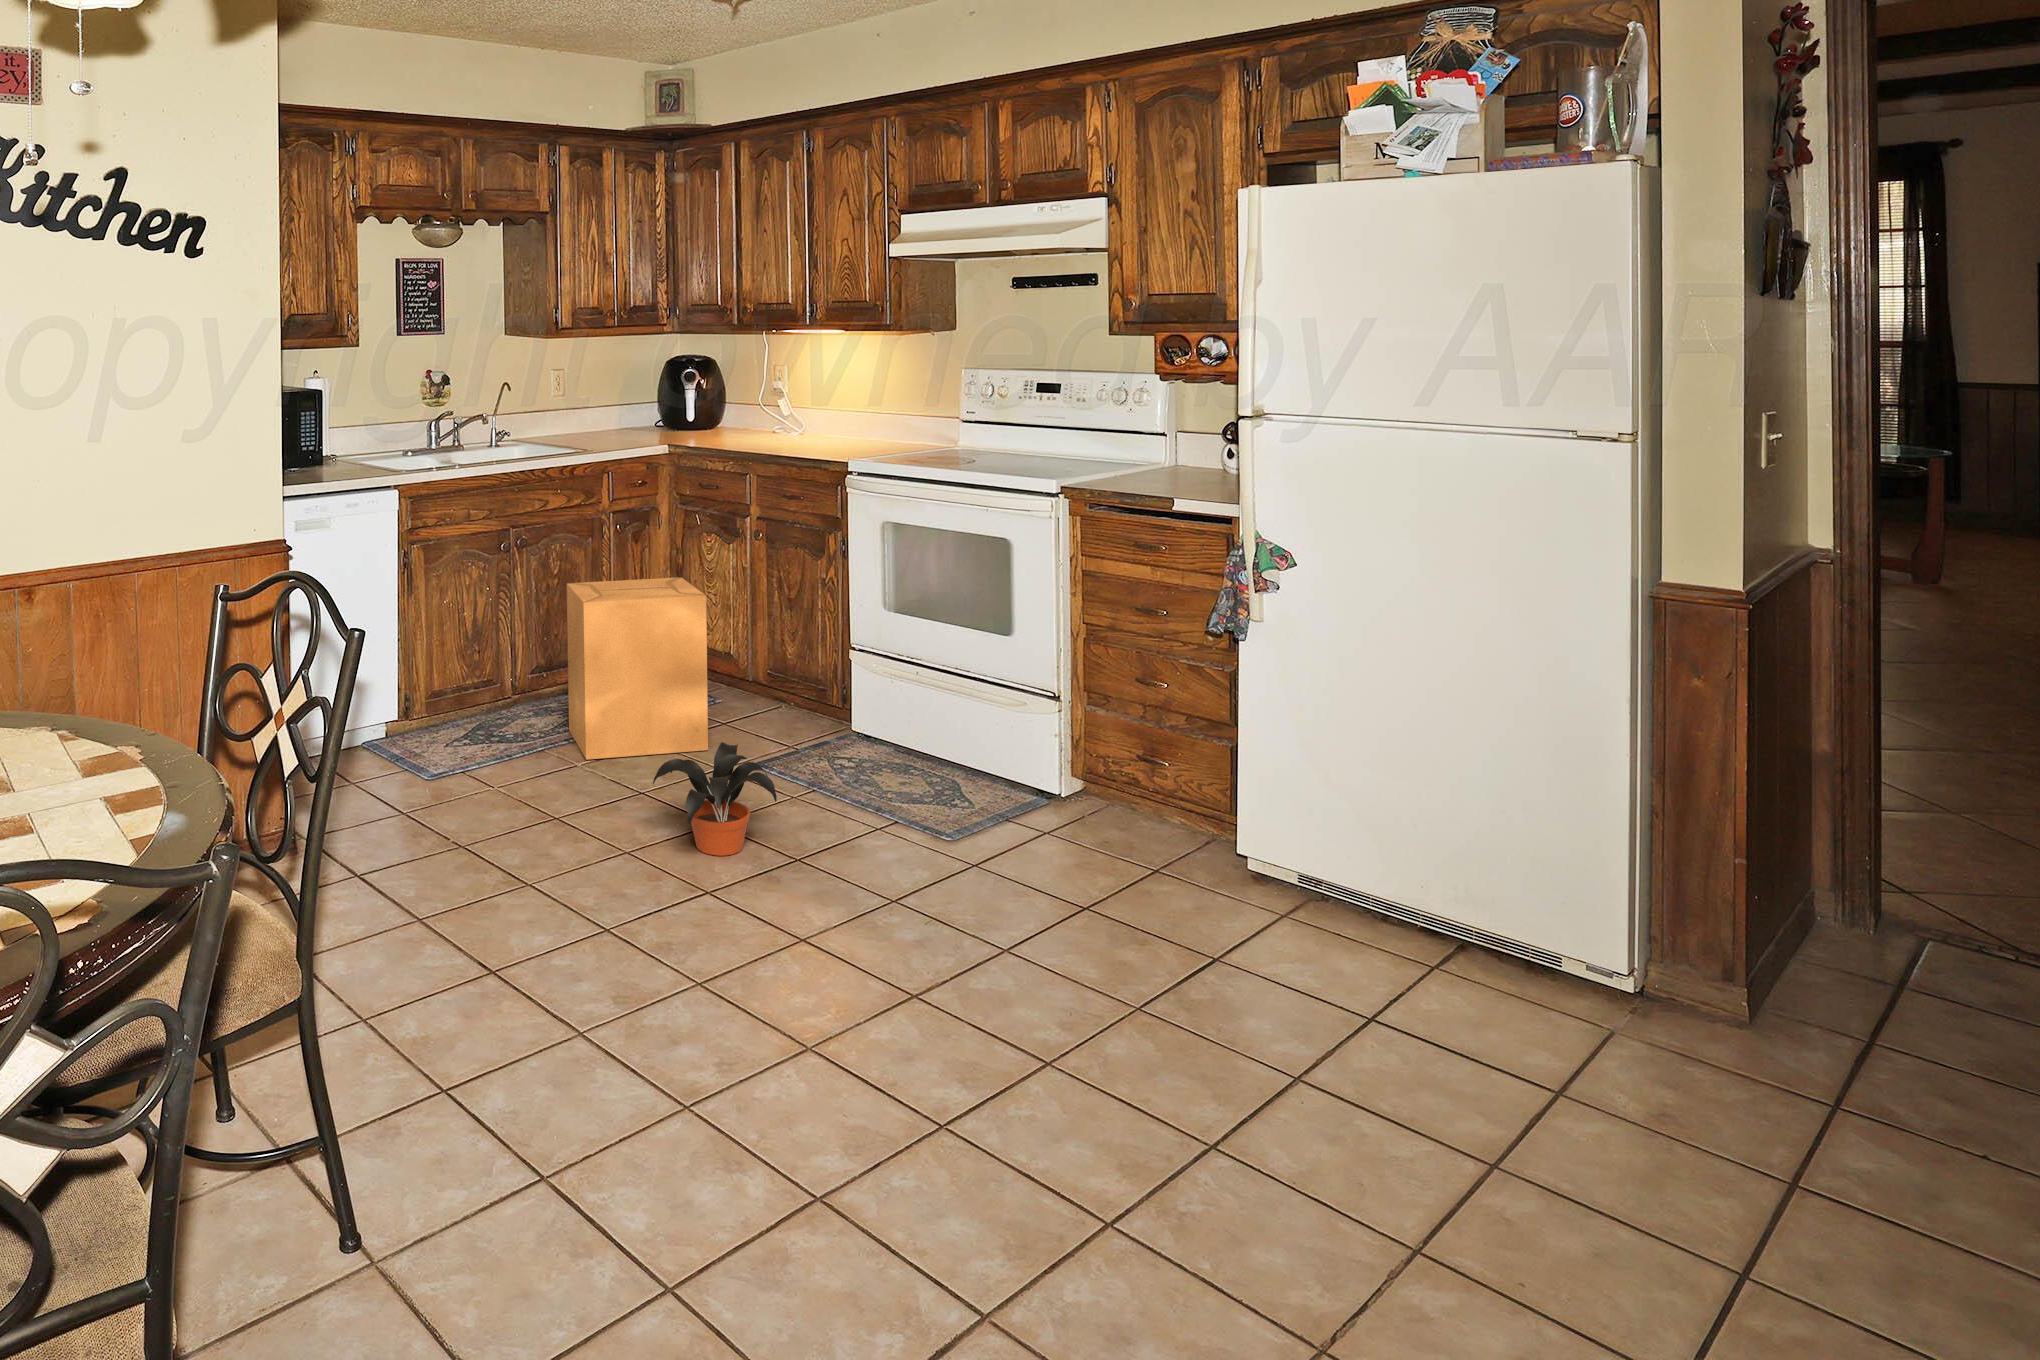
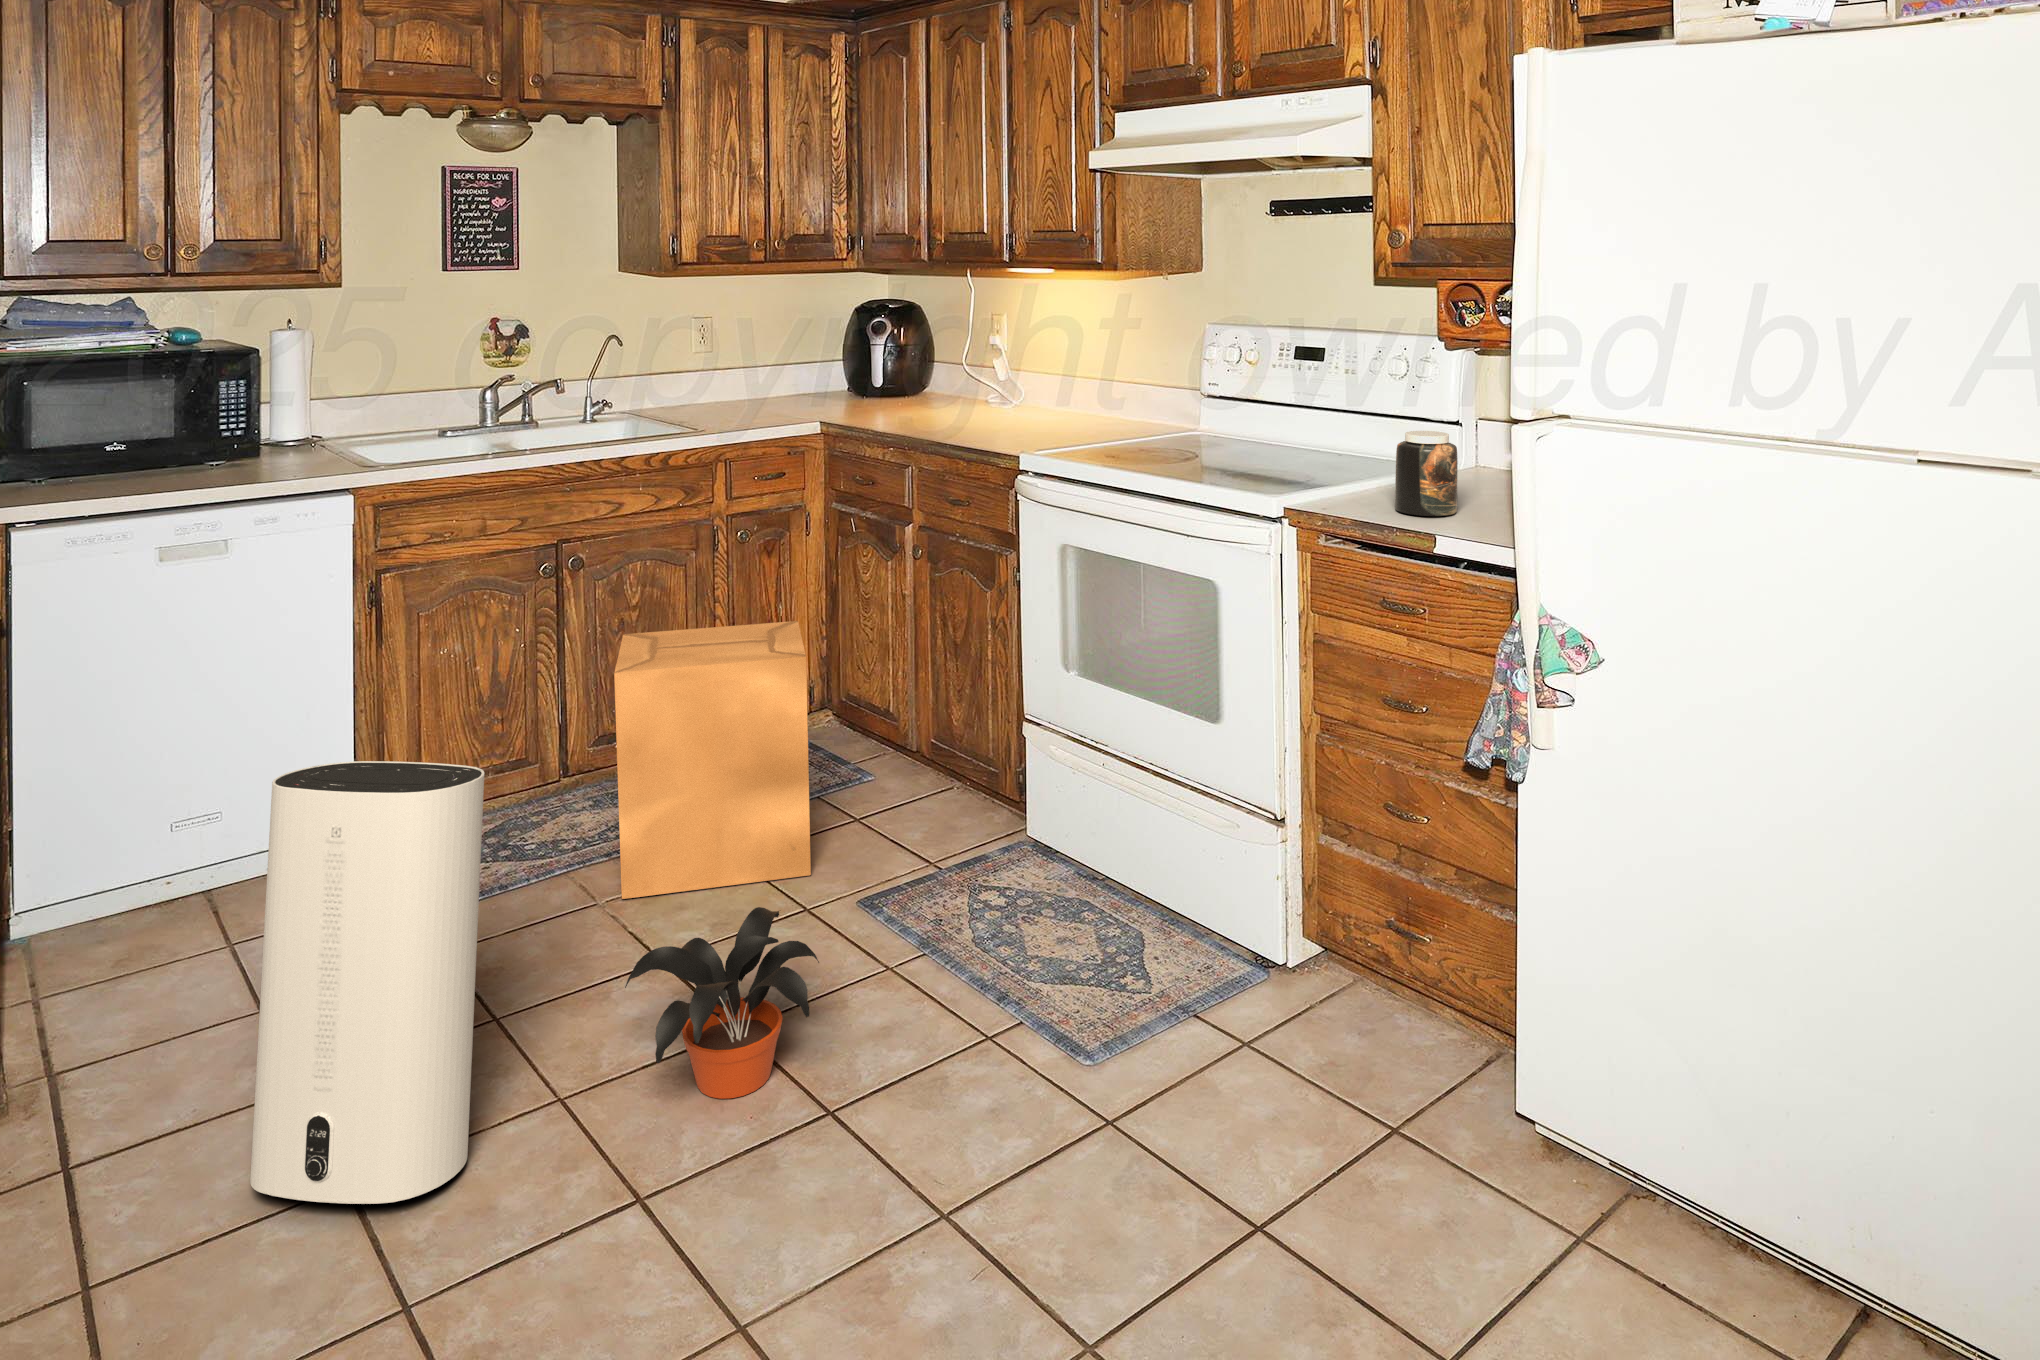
jar: none [1139,433,1184,490] -> present [1395,431,1458,516]
air purifier: none [457,633,583,889] -> present [250,761,484,1204]

